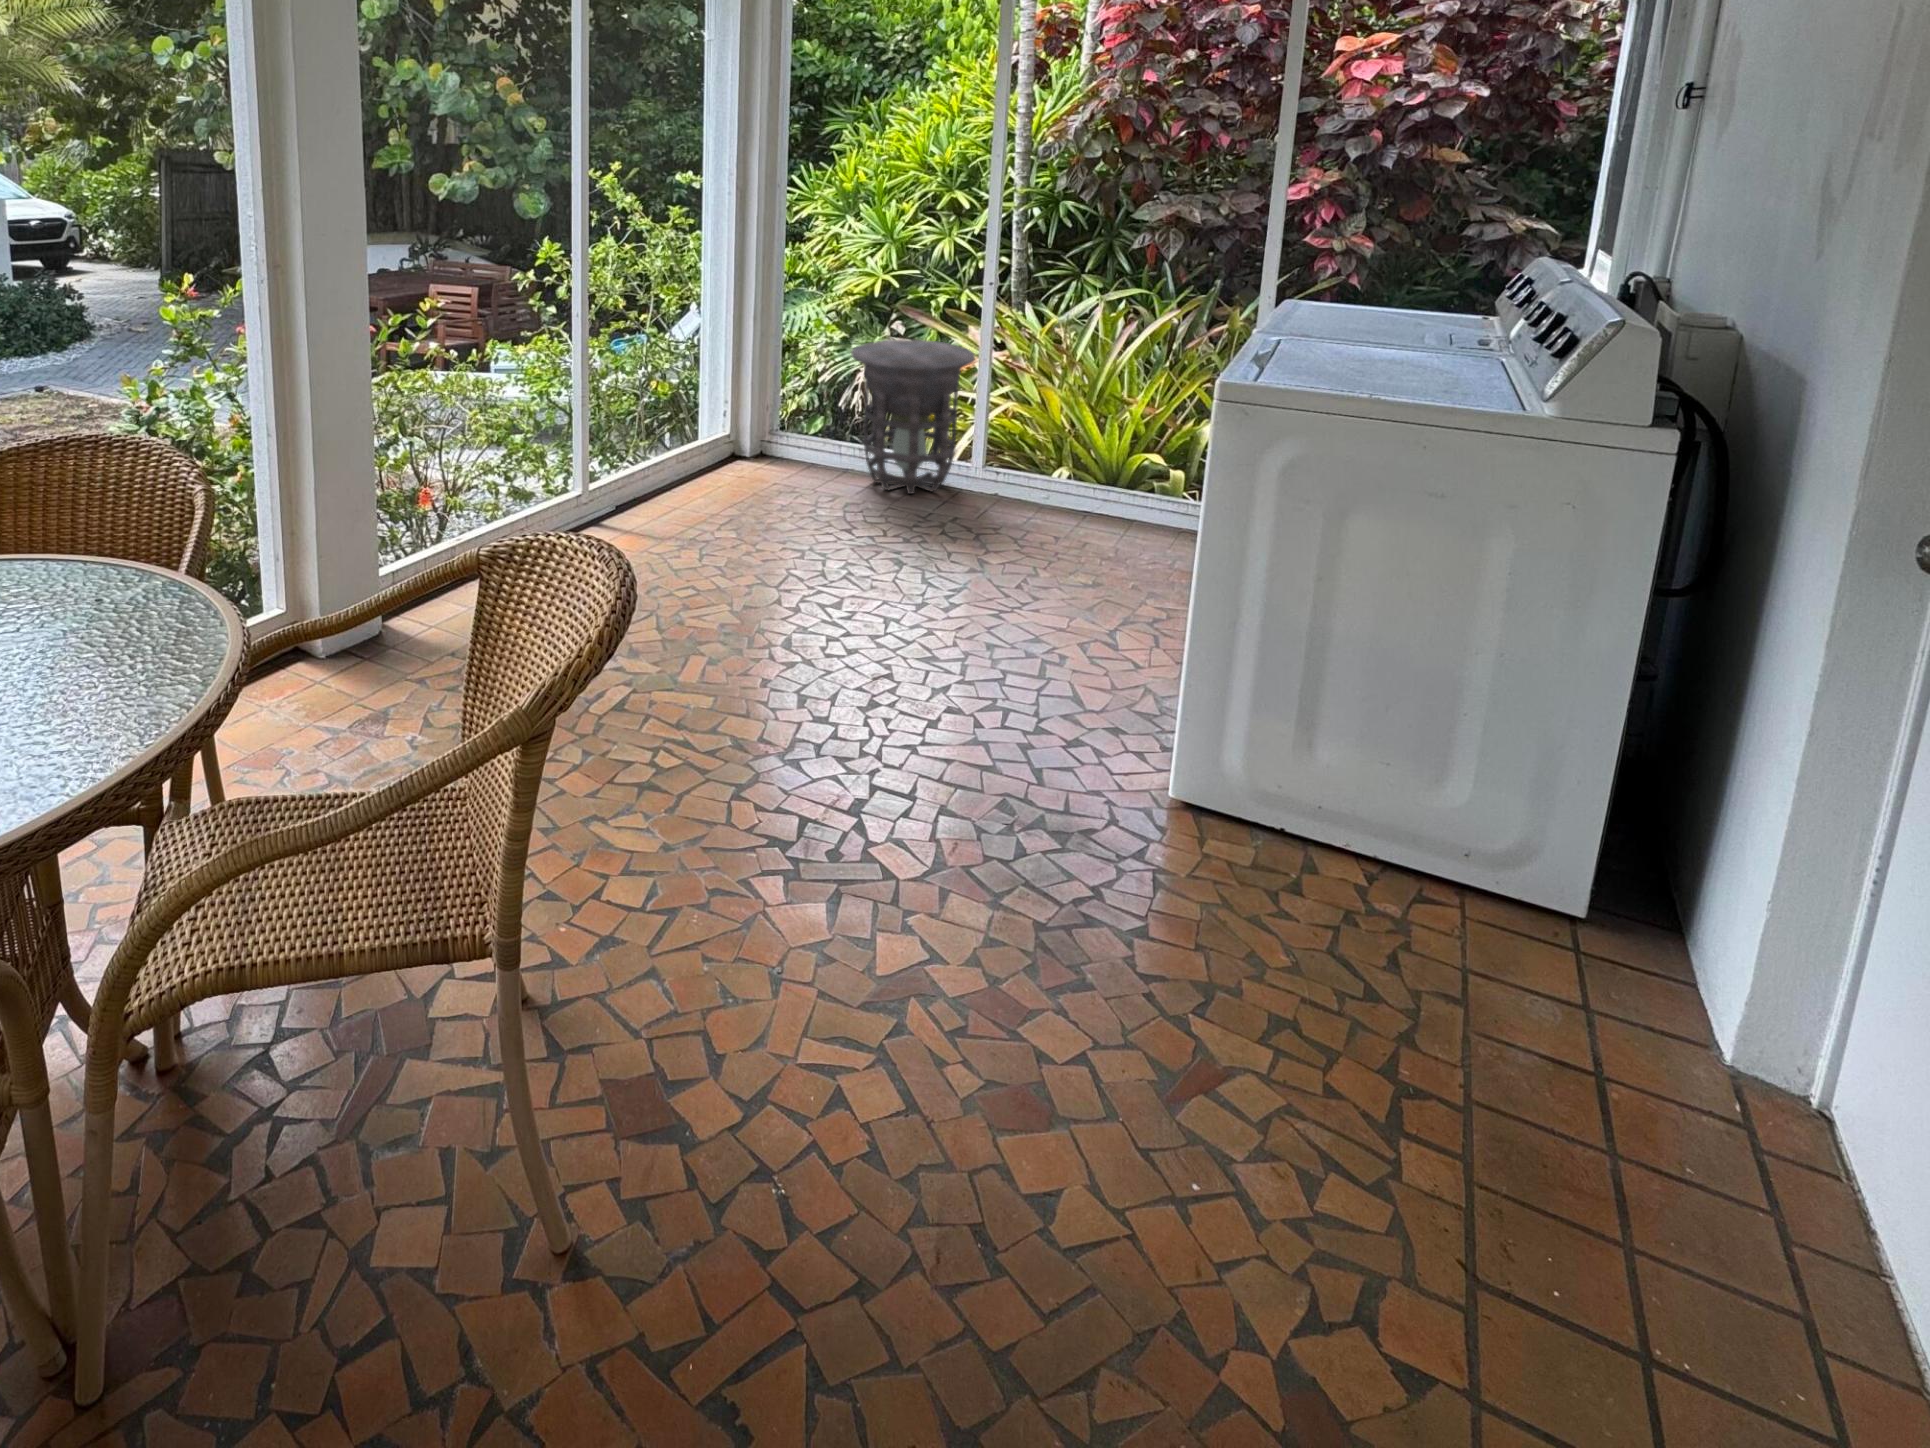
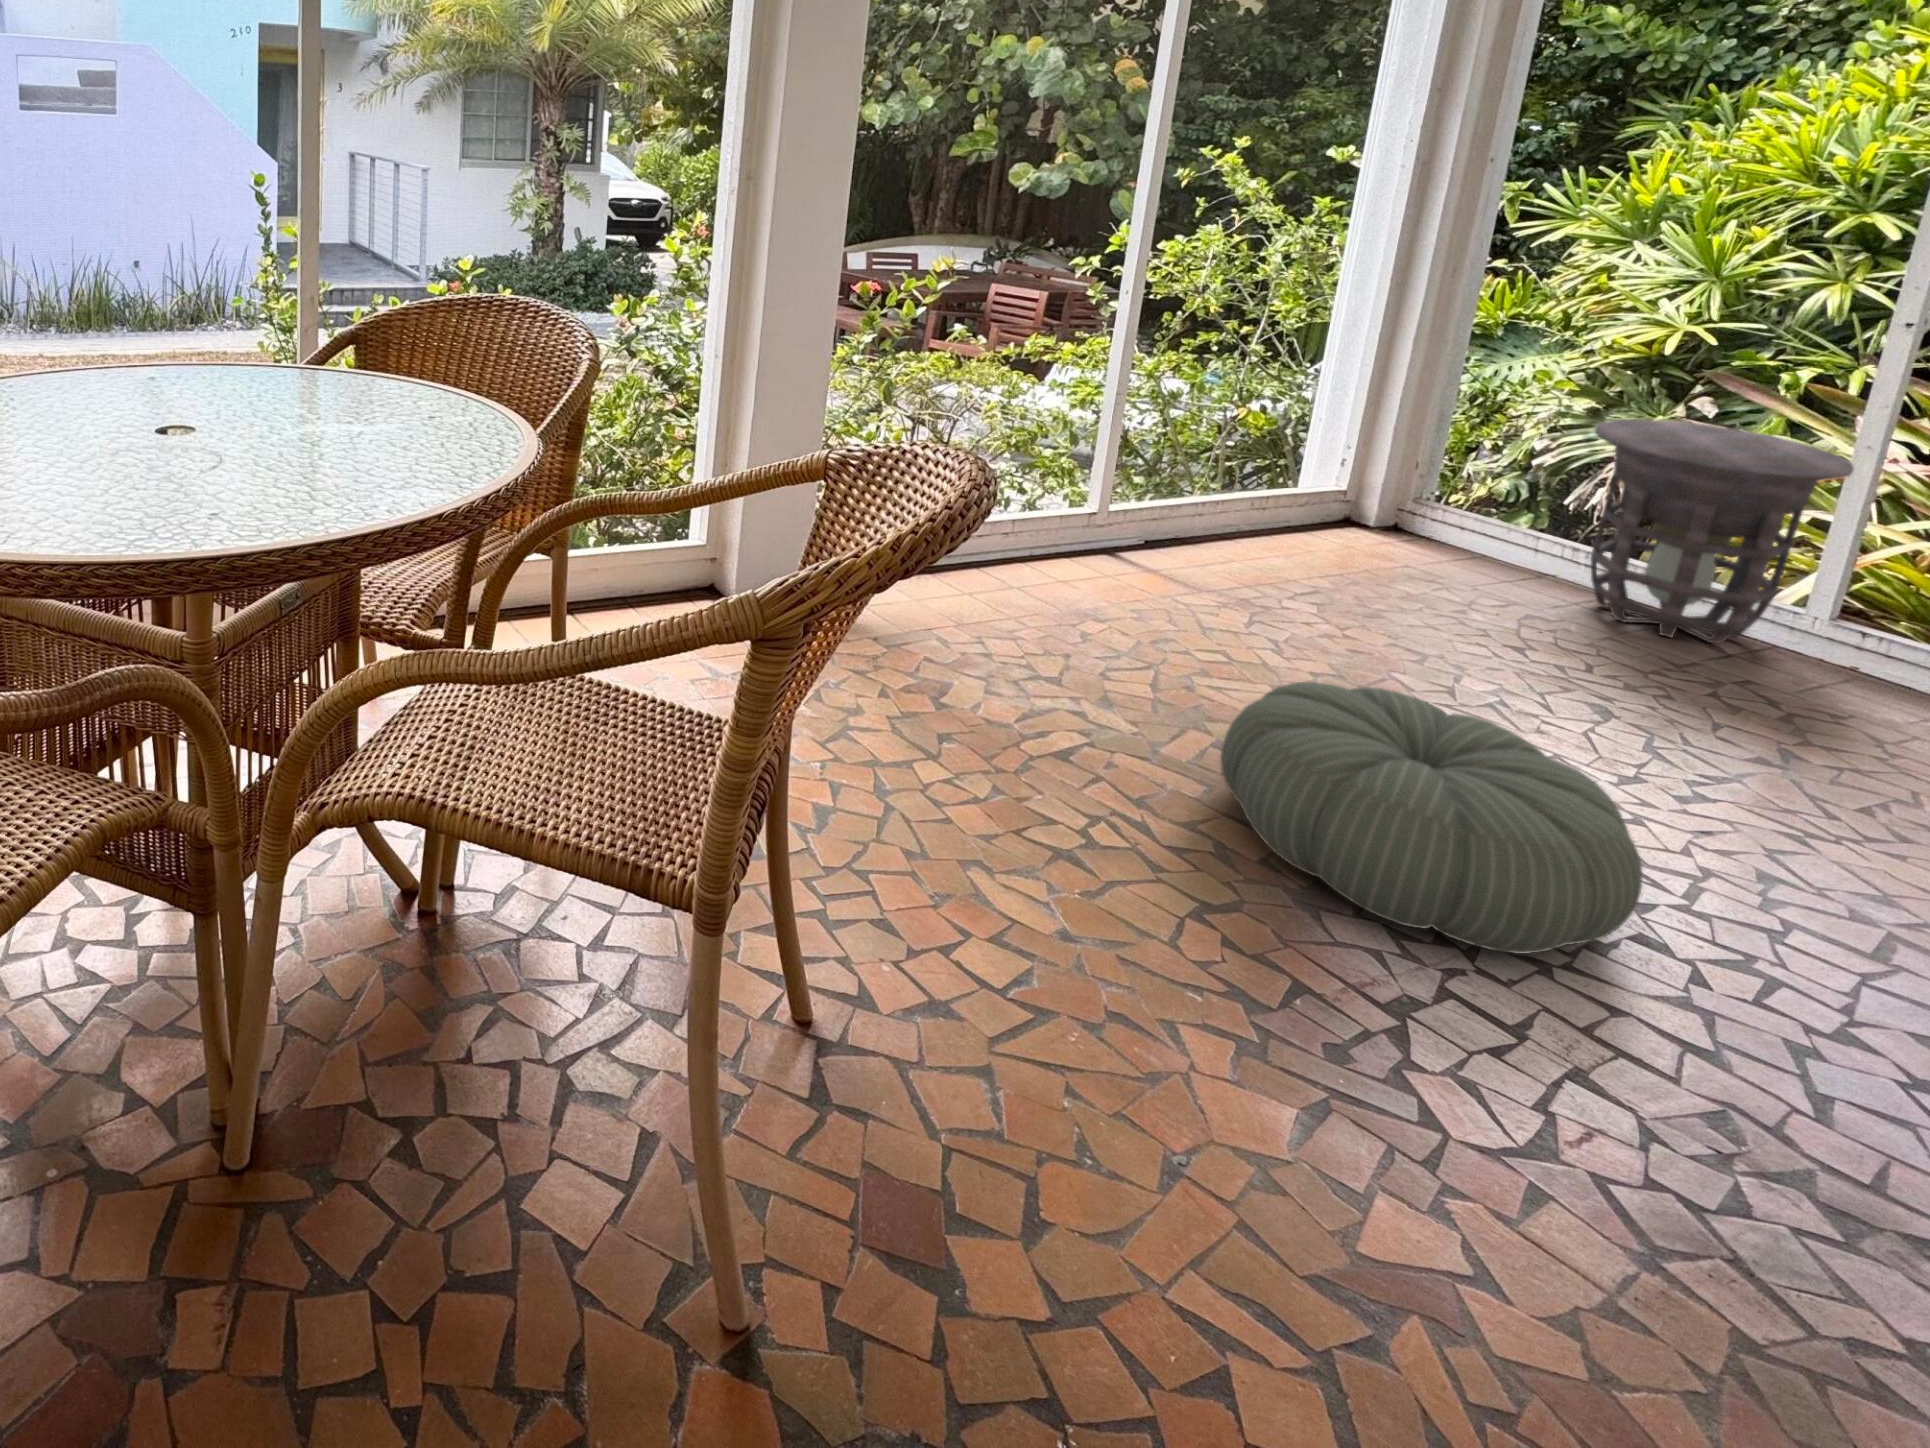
pouf: none [700,581,949,756] -> present [1220,682,1643,954]

